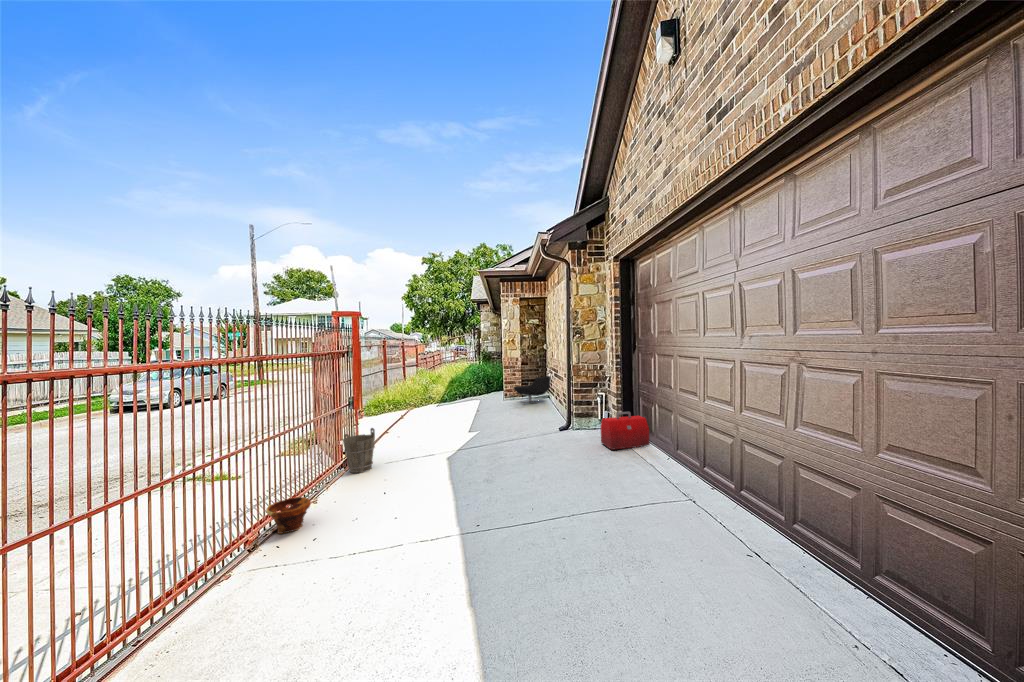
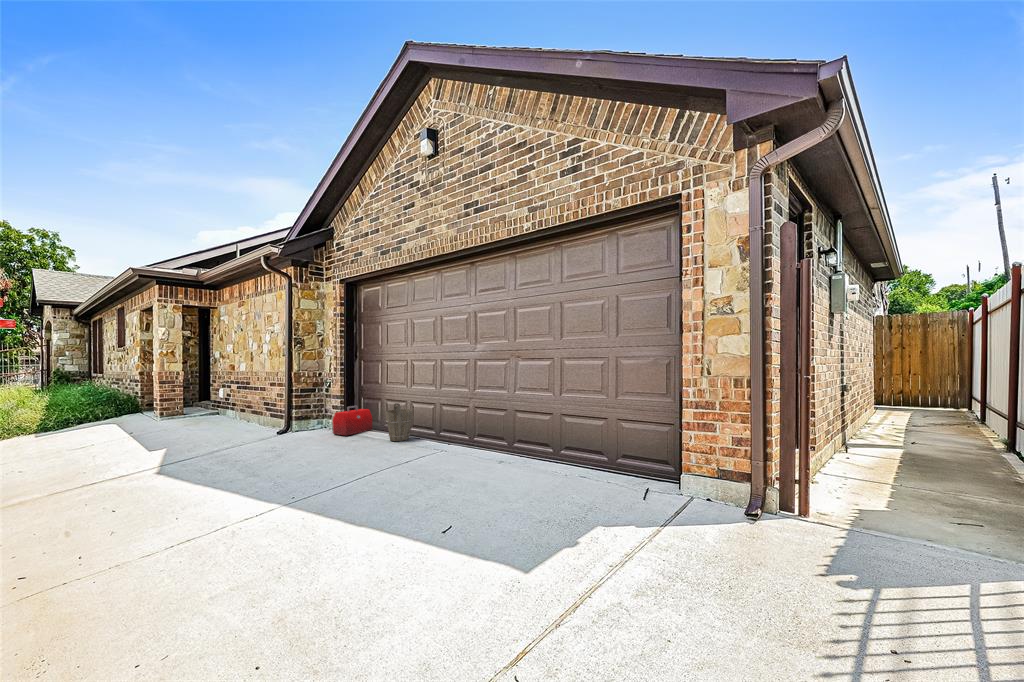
lounge chair: present [514,376,551,405] -> none [185,391,233,425]
bucket: present [343,428,375,473] -> present [385,403,412,441]
planter: present [266,497,311,534] -> none [30,503,89,542]

